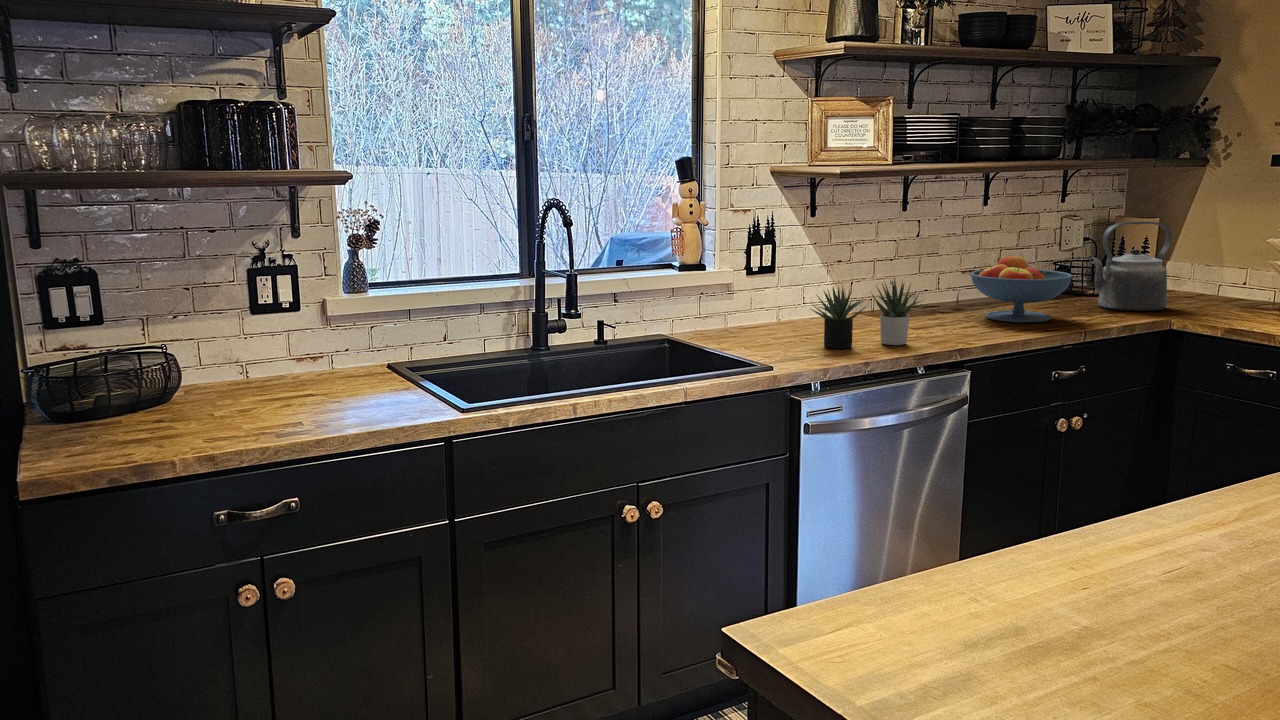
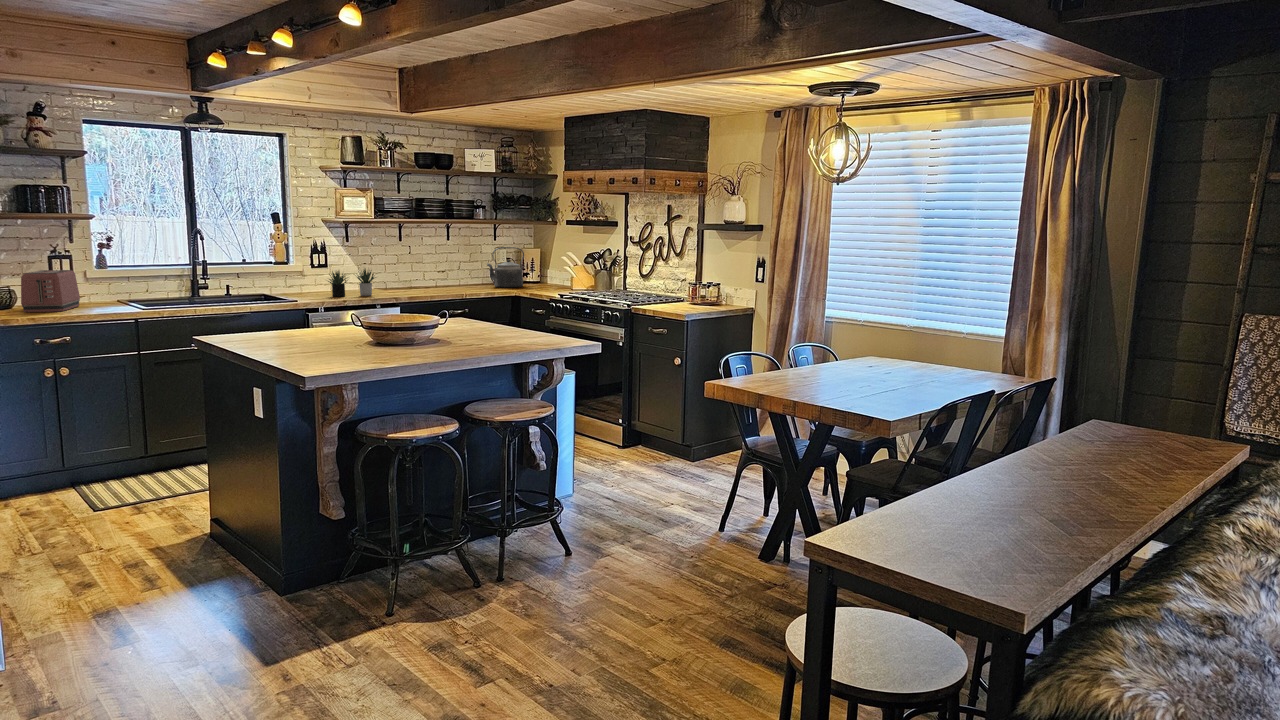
fruit bowl: present [970,255,1073,323] -> none [422,261,467,290]
toaster: none [187,305,314,422] -> present [21,270,80,312]

